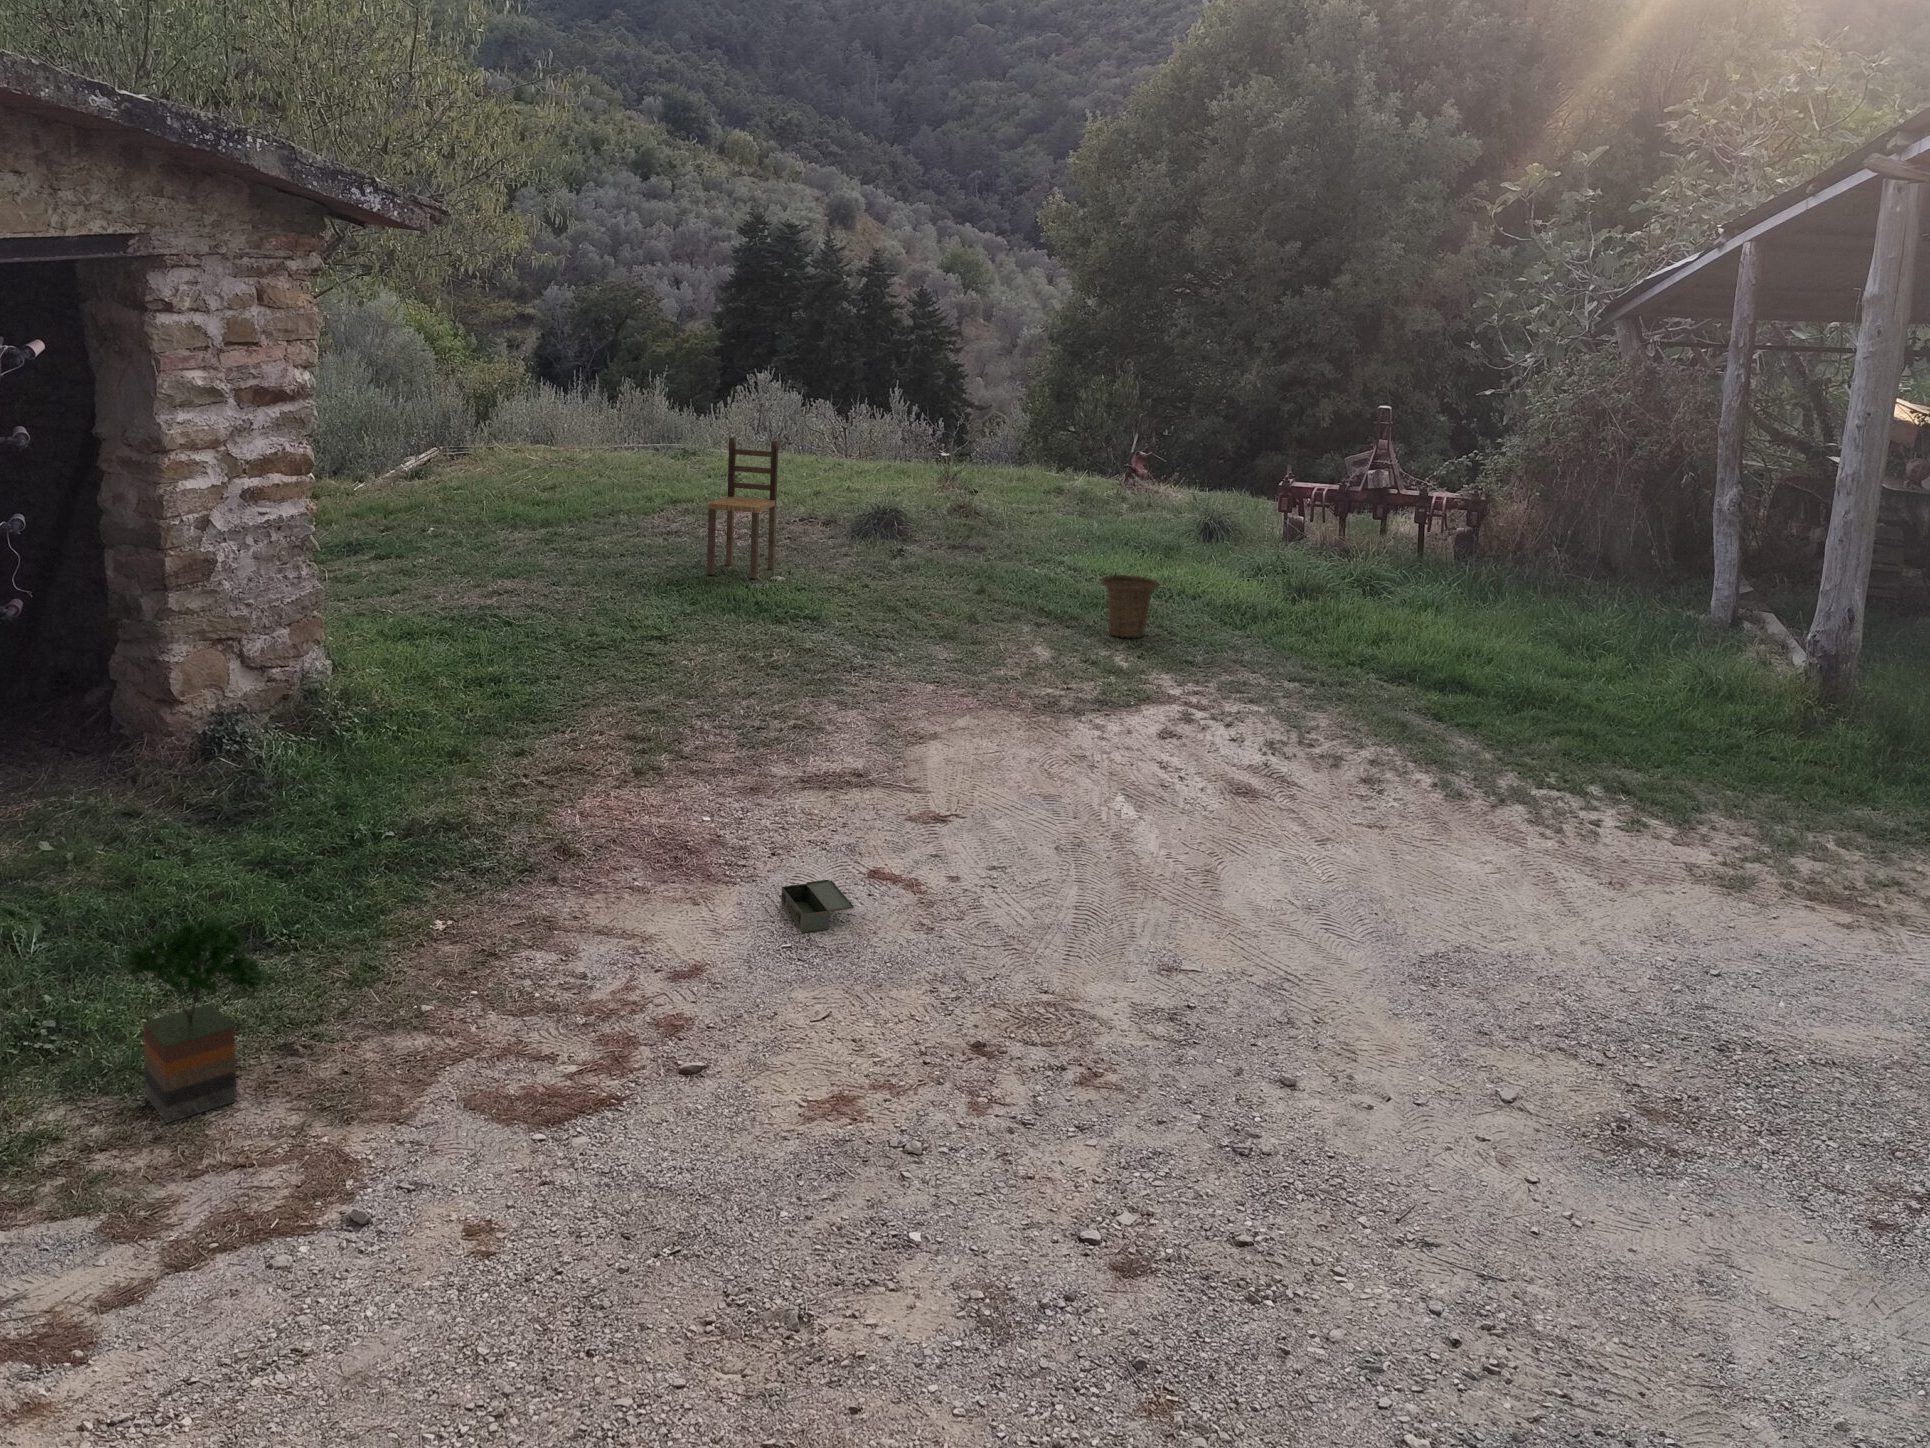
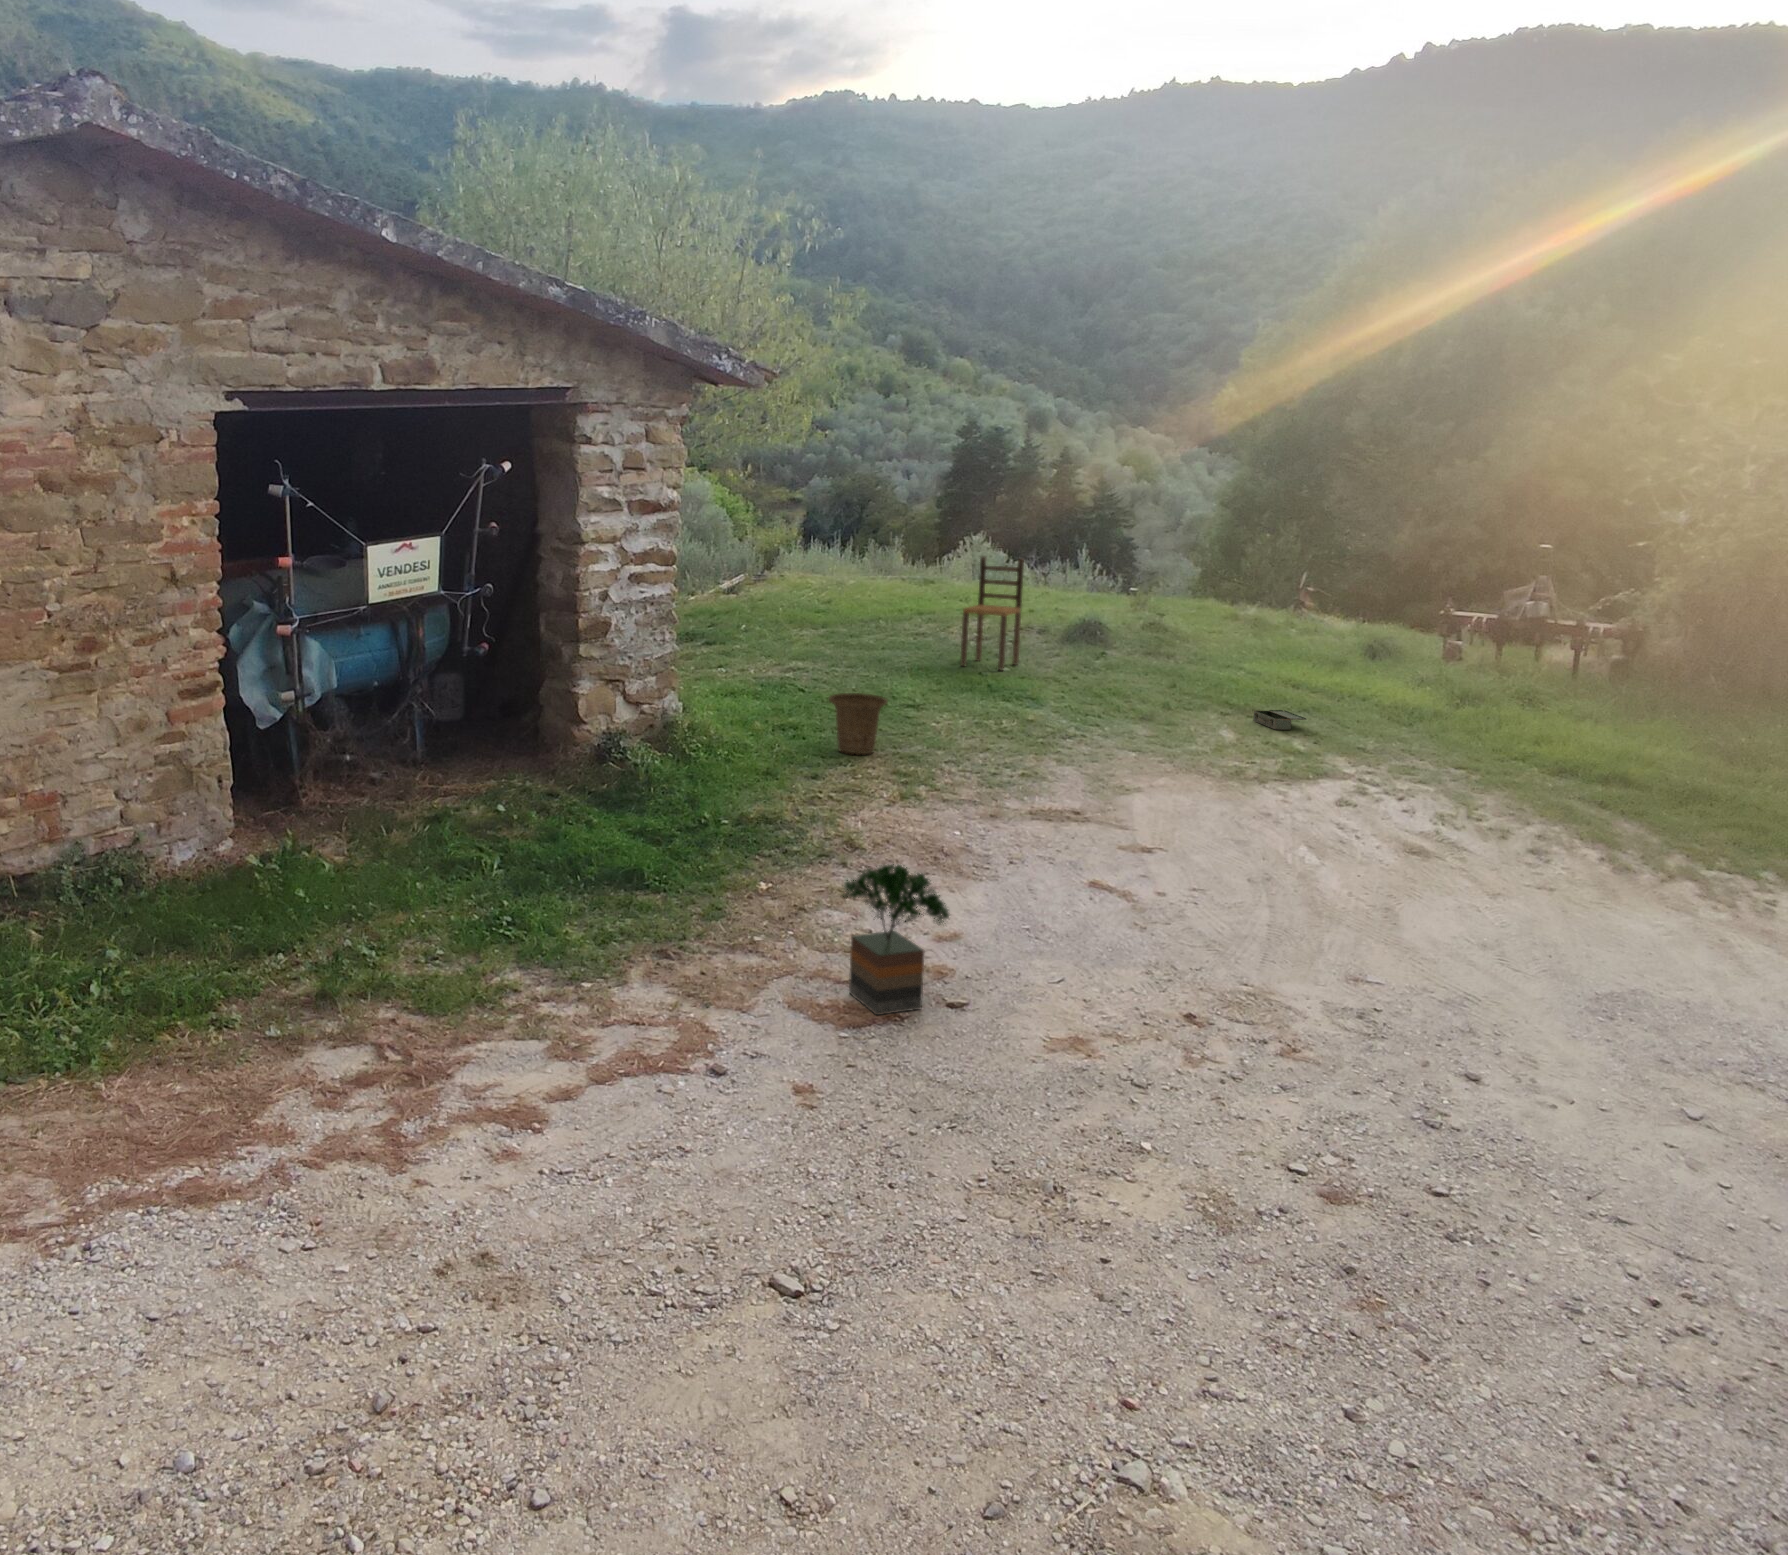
basket: present [1101,575,1159,639] -> present [828,693,888,755]
toolbox: present [781,880,854,933] -> present [1253,710,1306,730]
potted tree: present [122,919,265,1123] -> present [843,864,949,1015]

